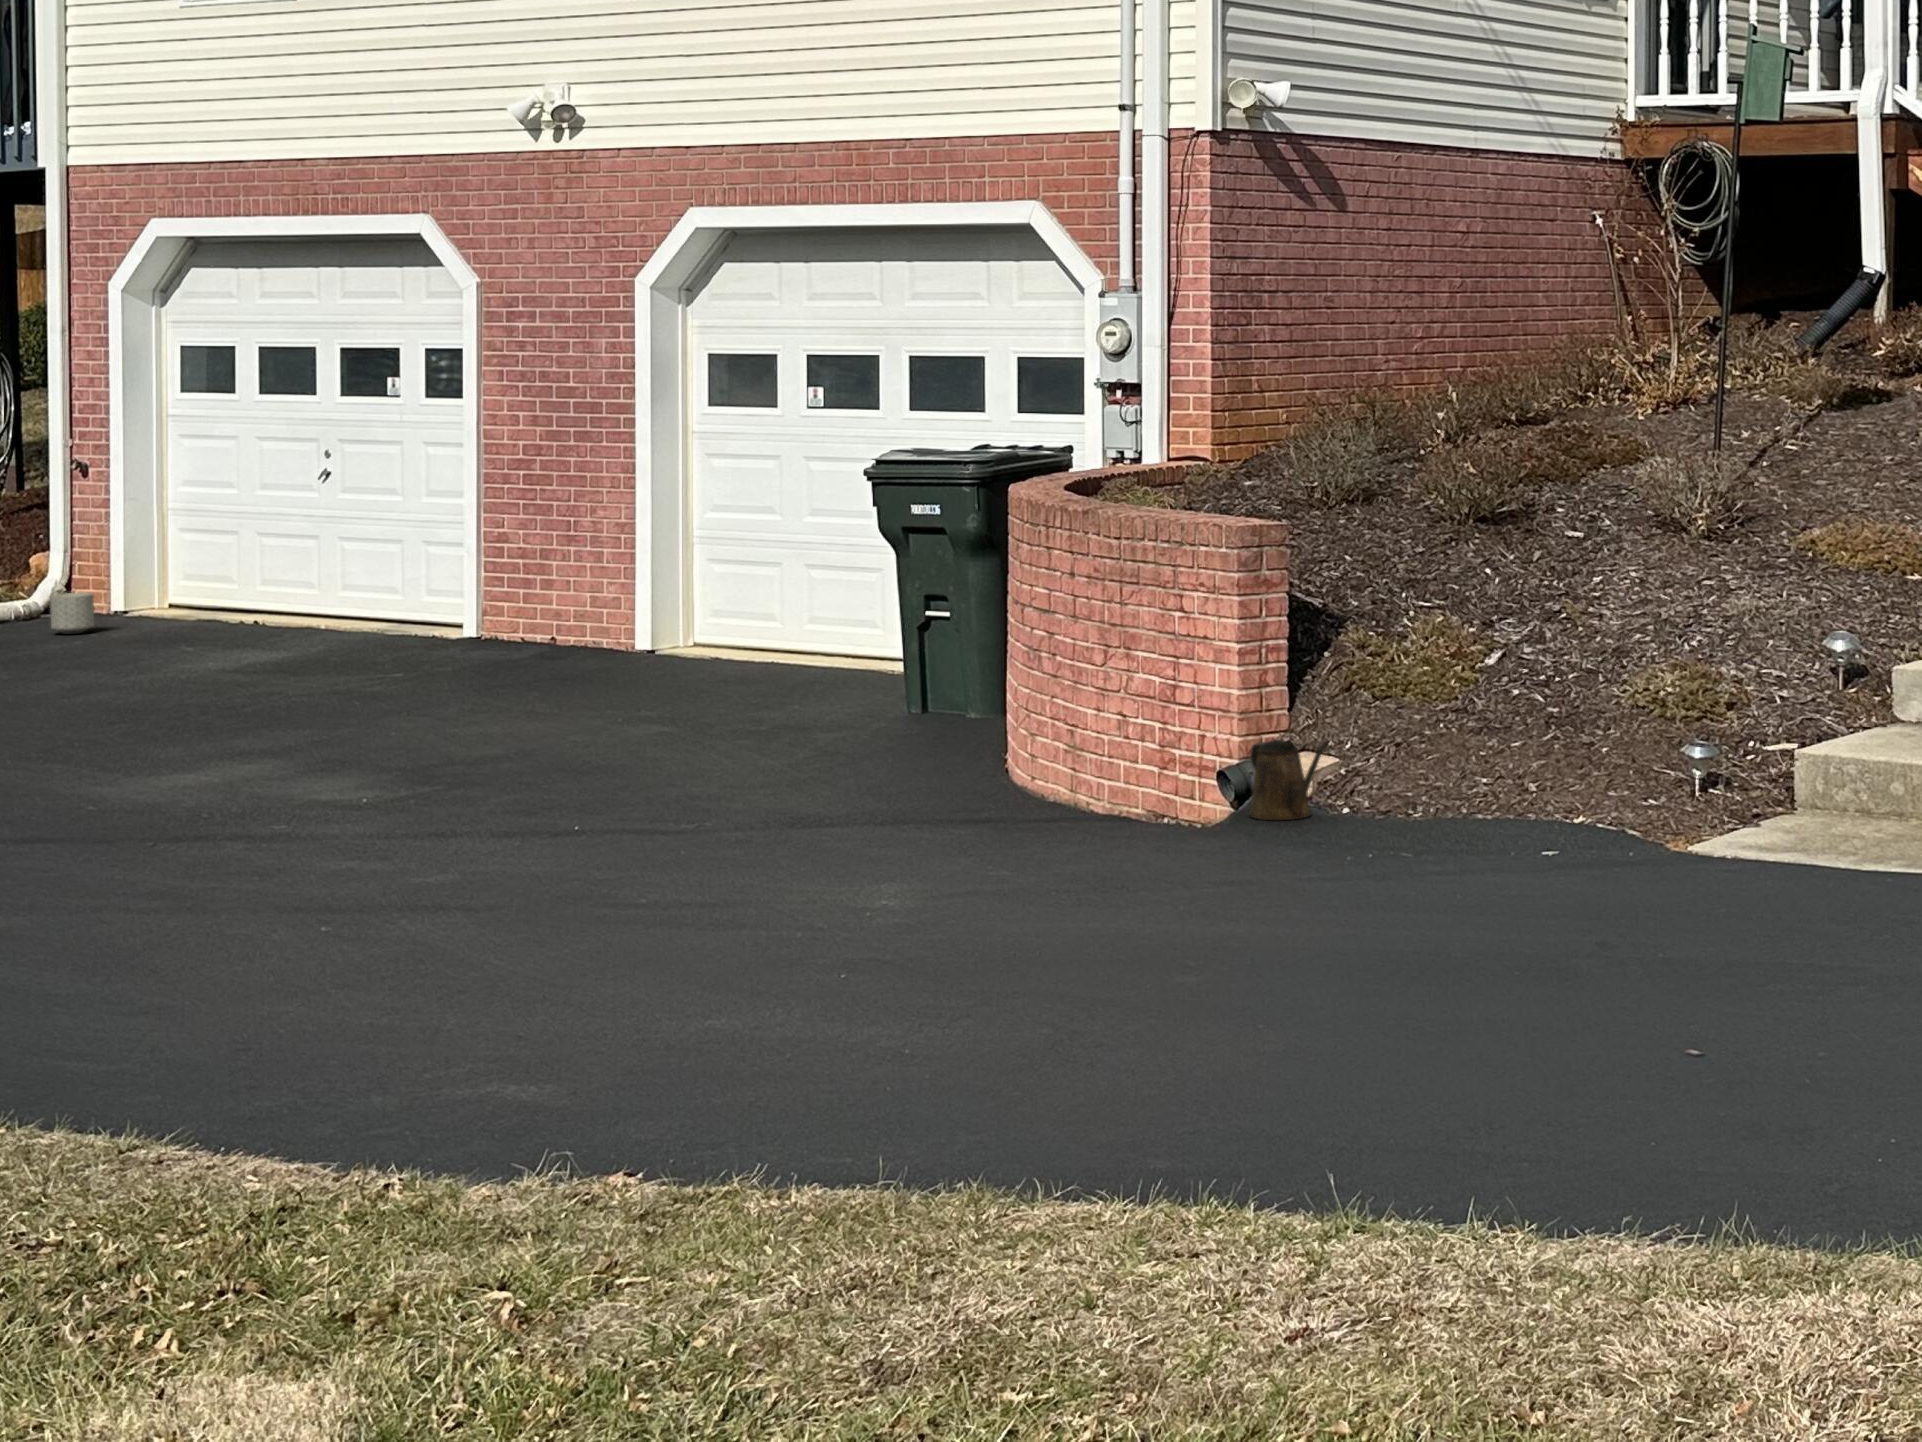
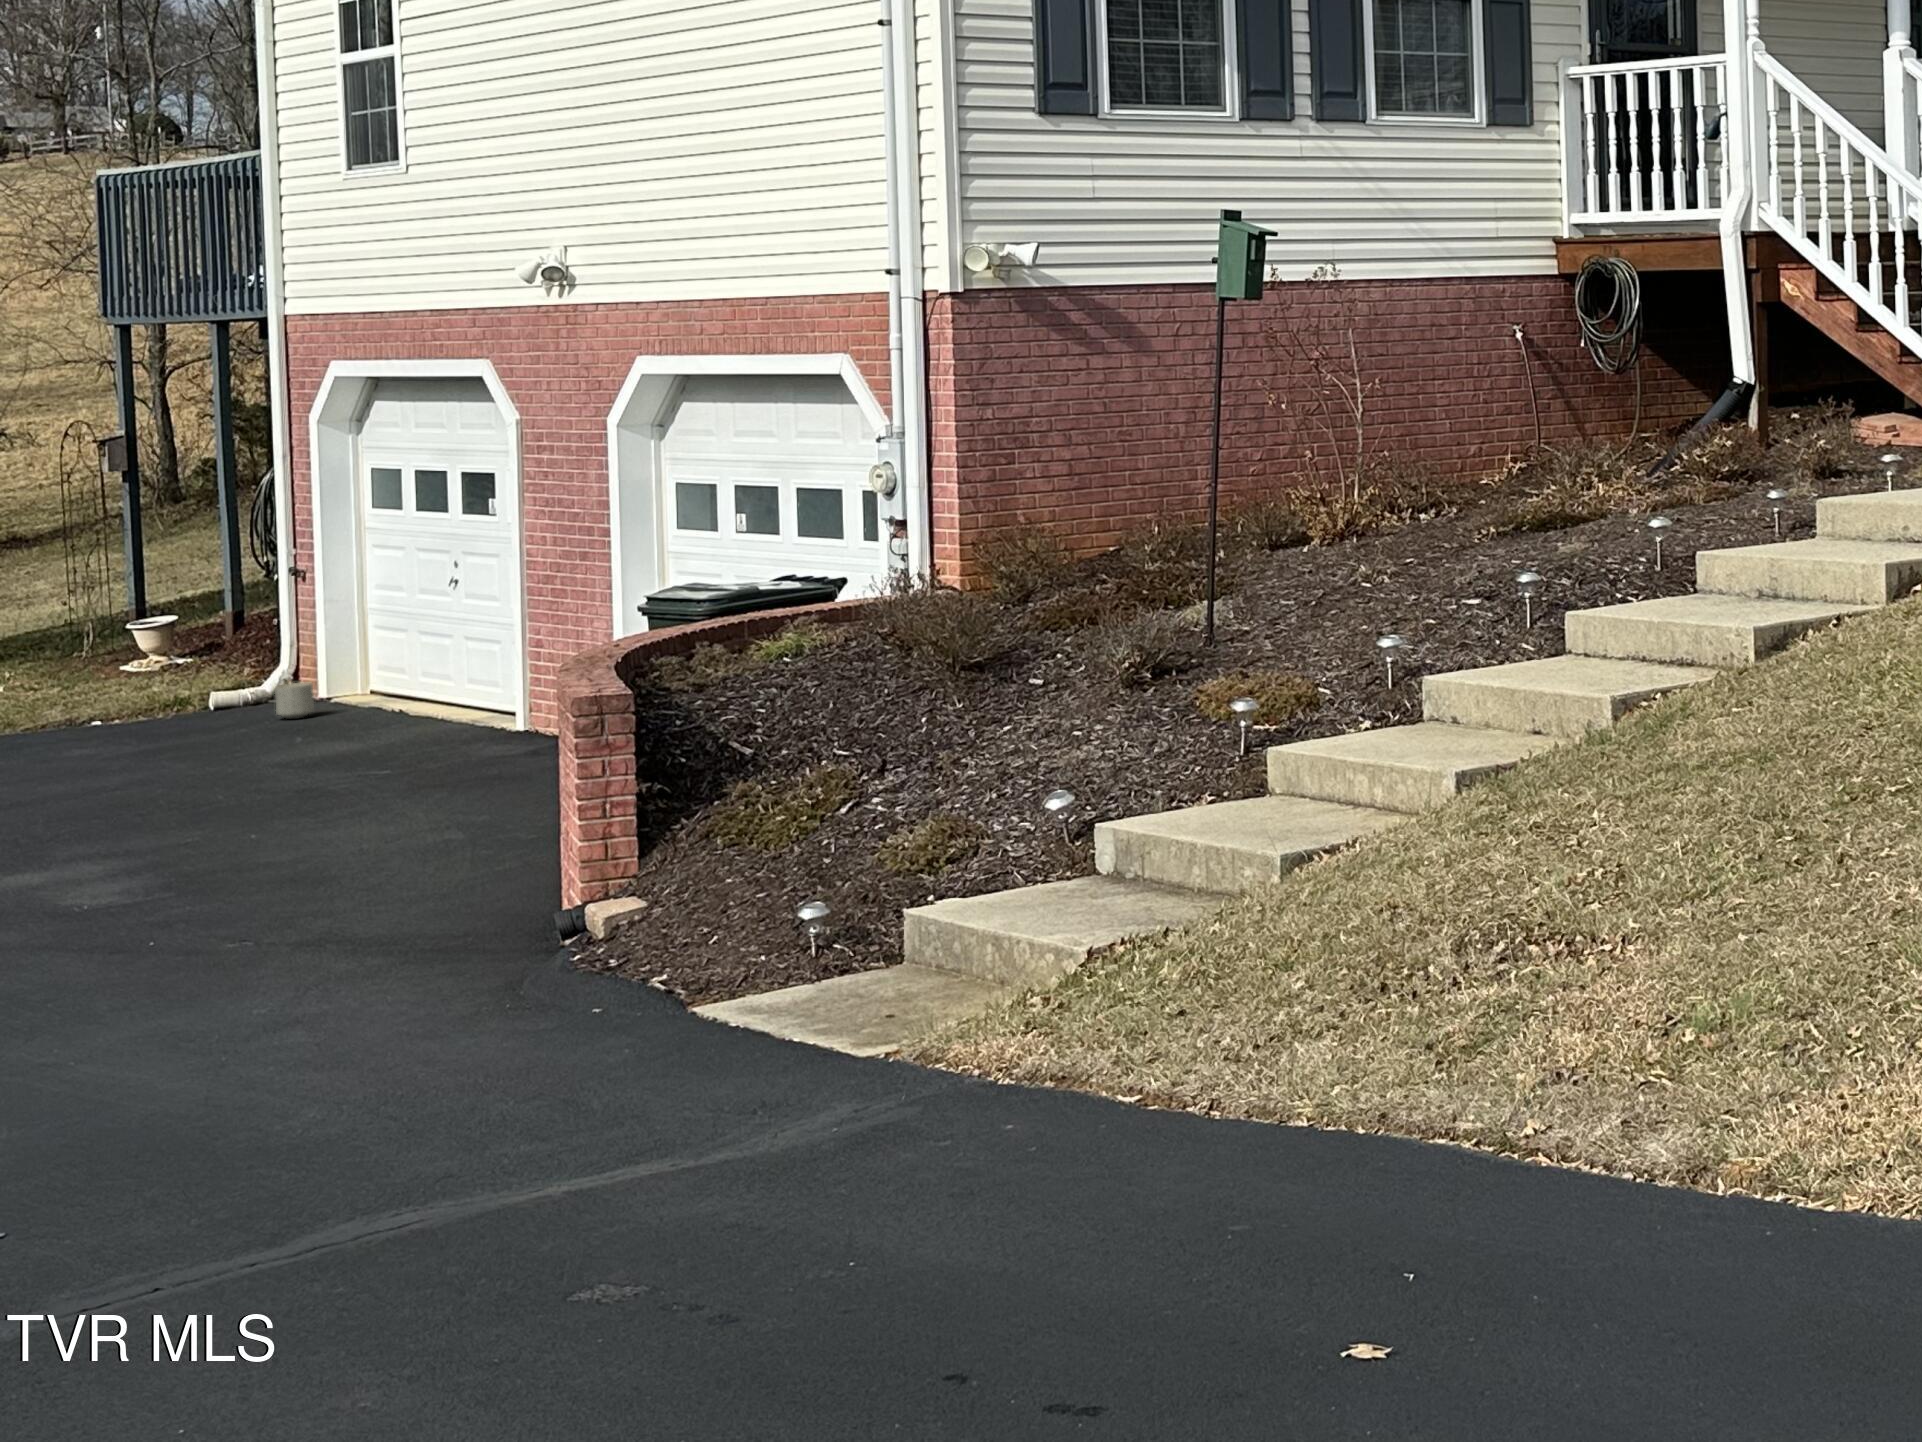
watering can: present [1249,740,1327,820] -> none [625,890,685,963]

